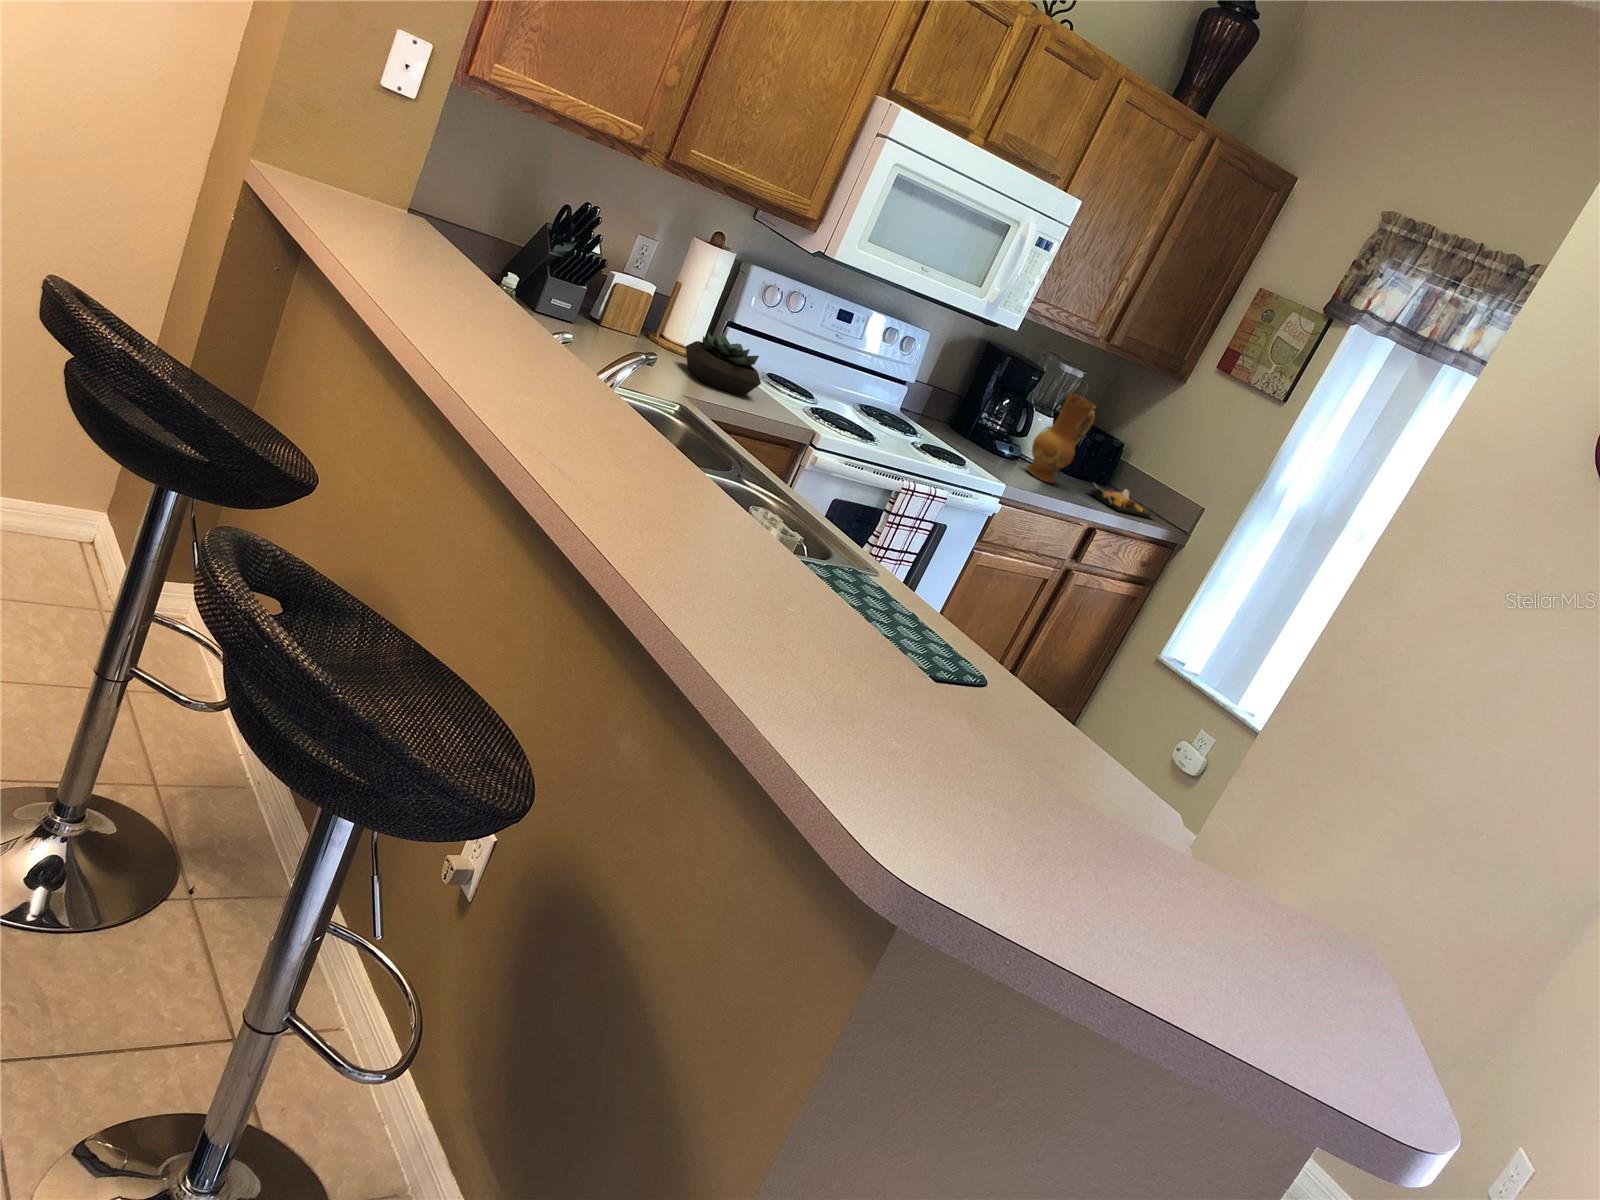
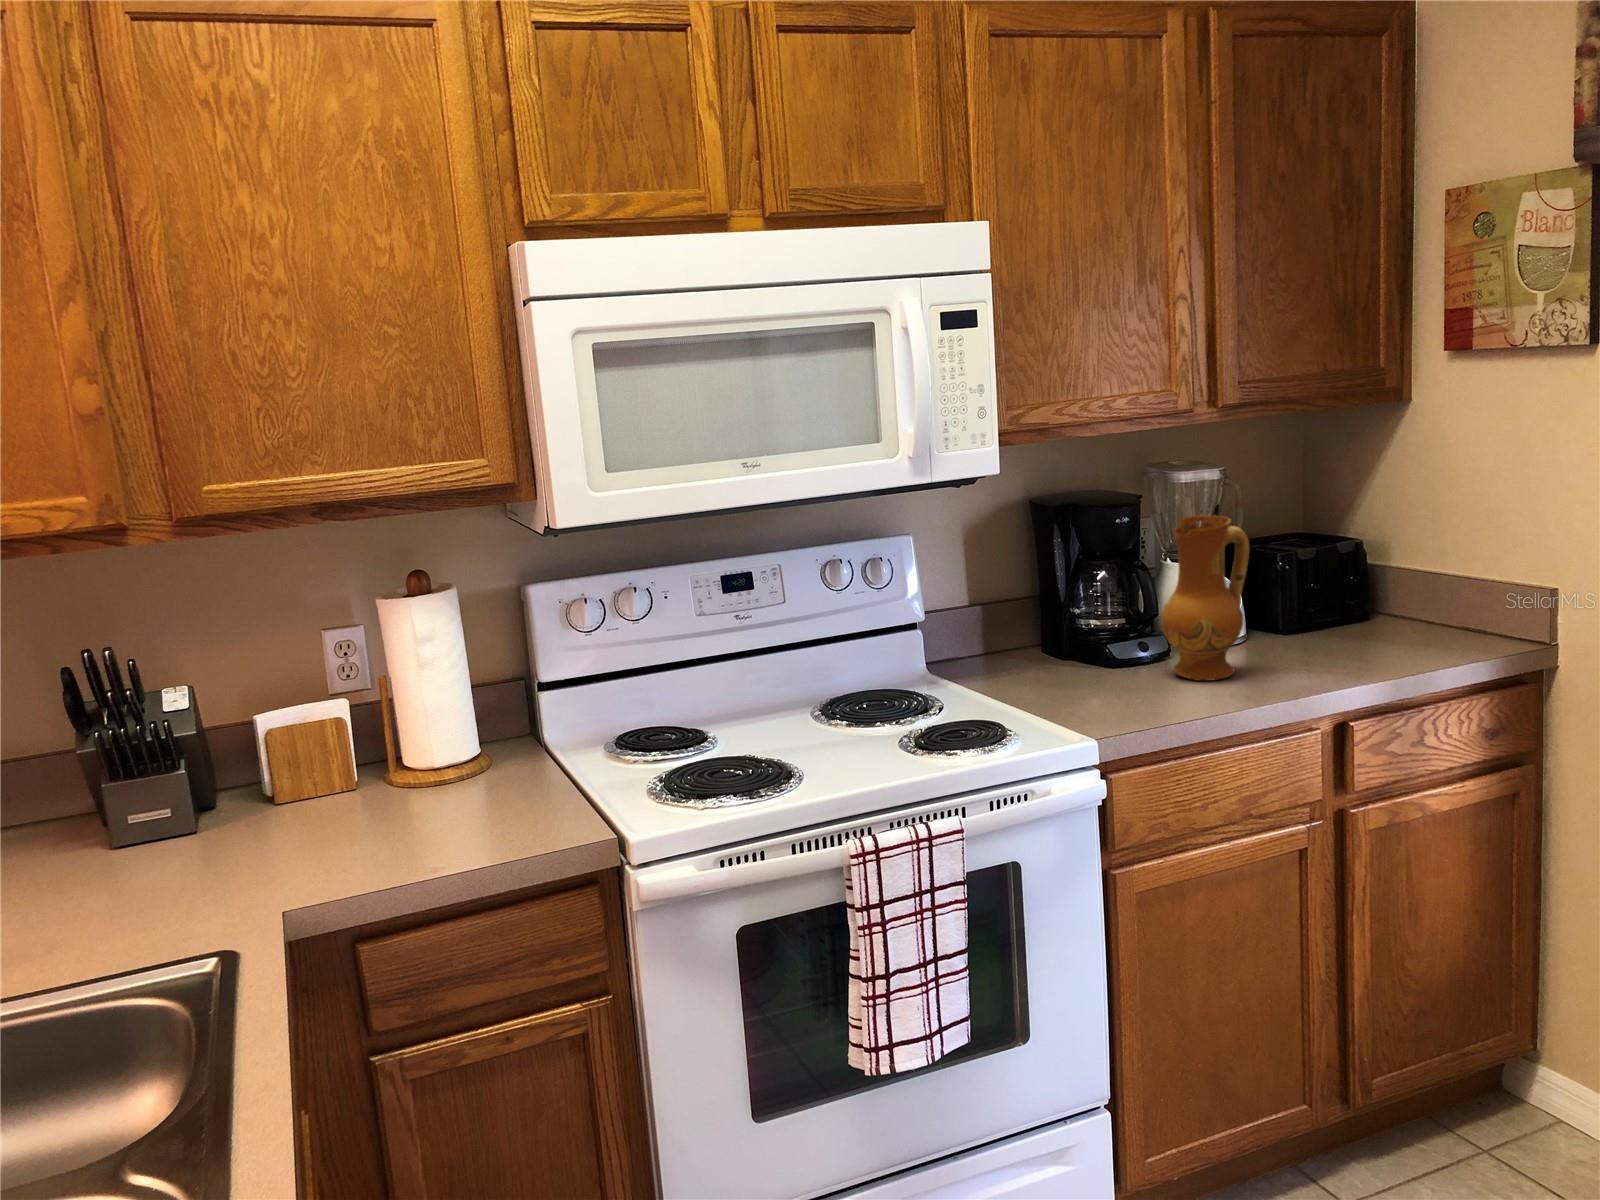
succulent plant: present [686,333,761,396] -> none [388,731,522,835]
plate: present [1088,485,1156,517] -> none [1309,618,1473,667]

